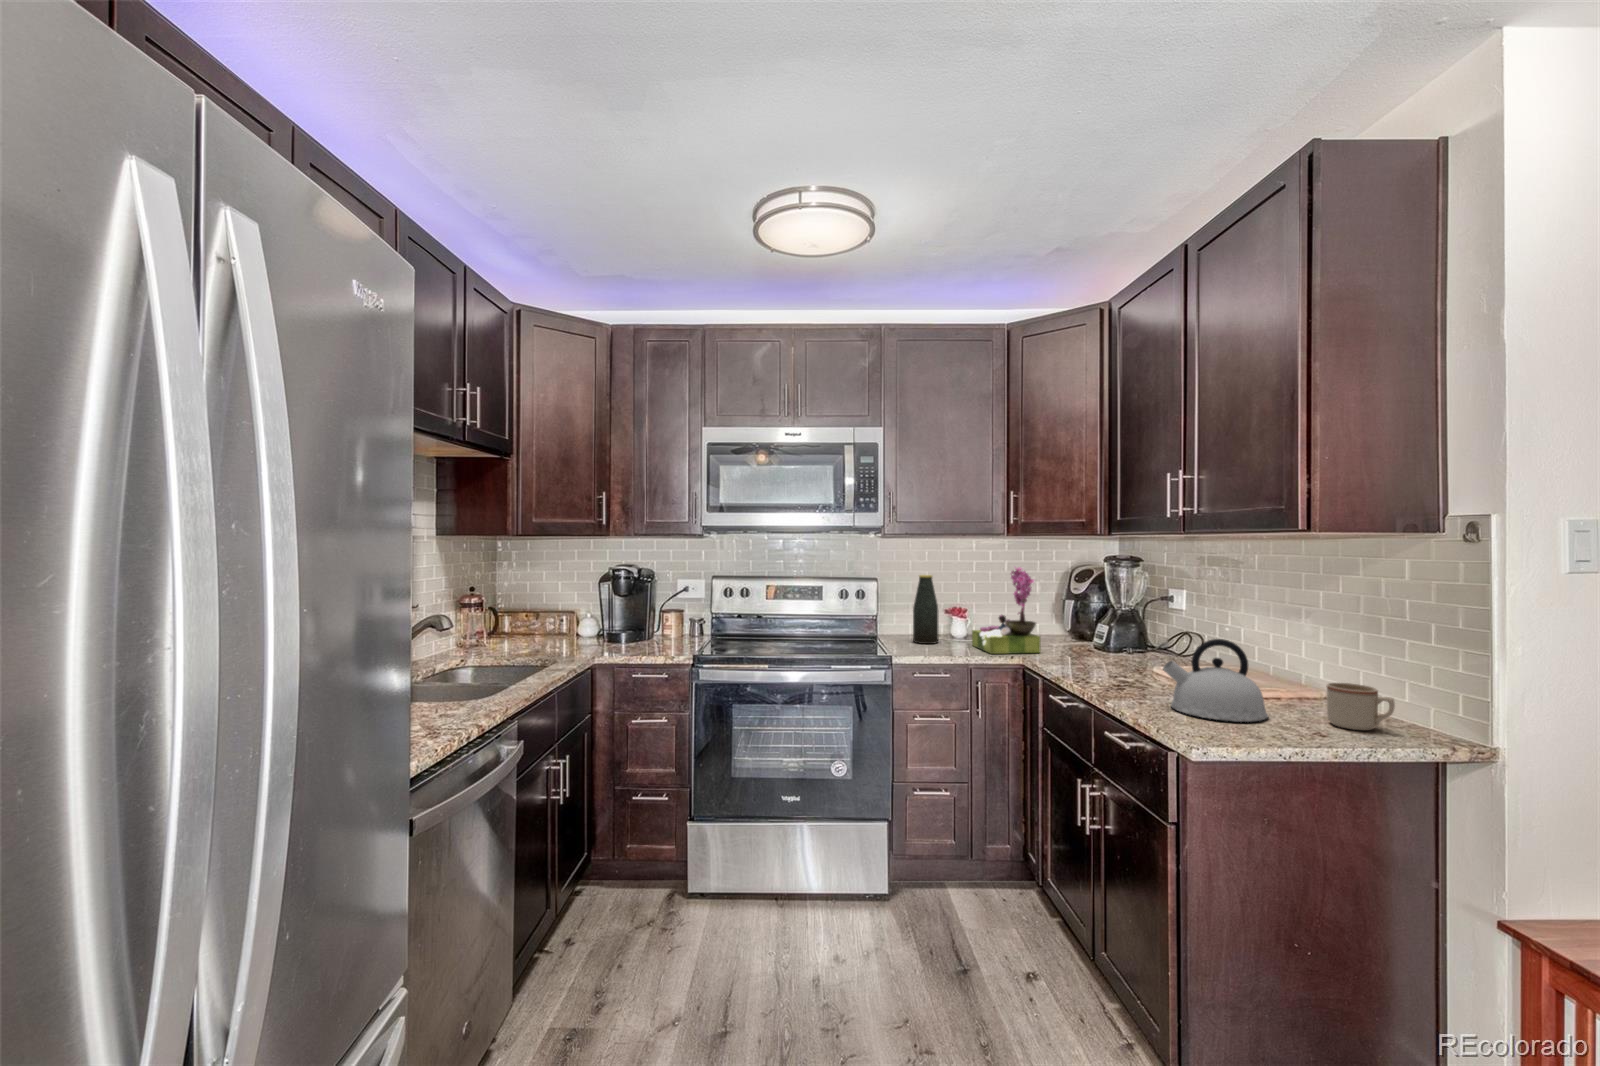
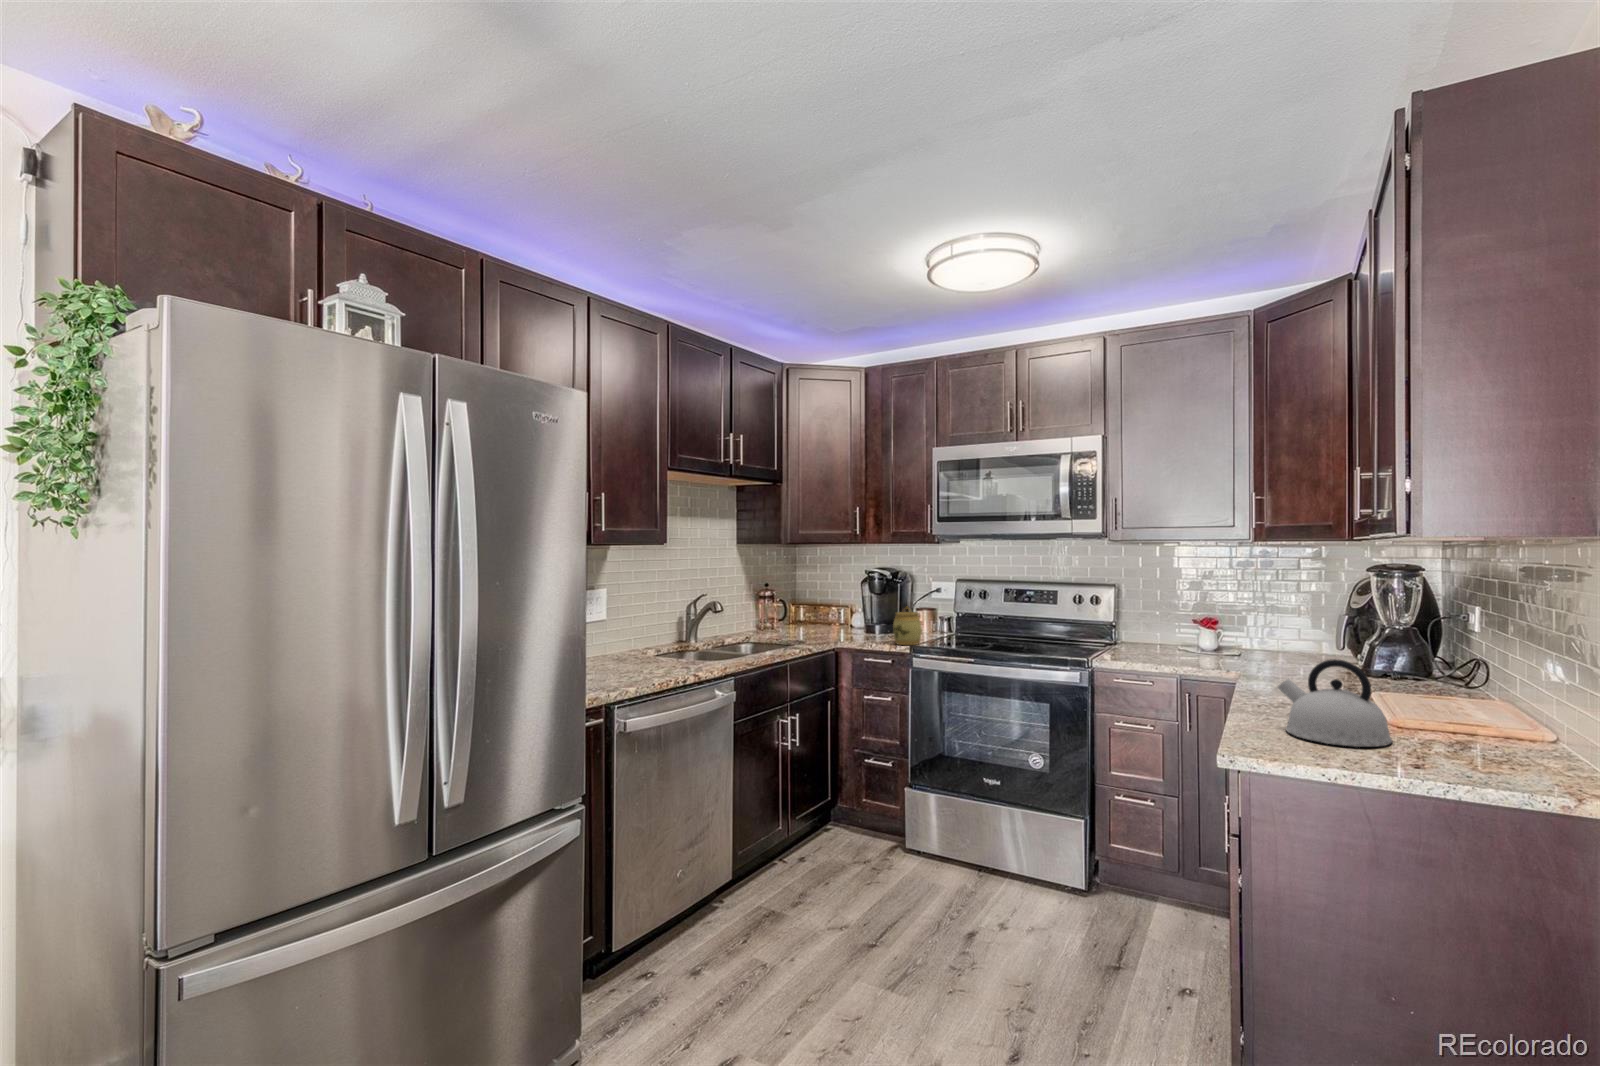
flower arrangement: present [972,567,1040,654] -> none [1201,575,1278,672]
bottle: present [913,575,939,644] -> none [1144,583,1173,655]
jar: none [659,608,693,653] -> present [893,607,922,645]
mug: present [1327,683,1395,730] -> none [1445,716,1511,770]

